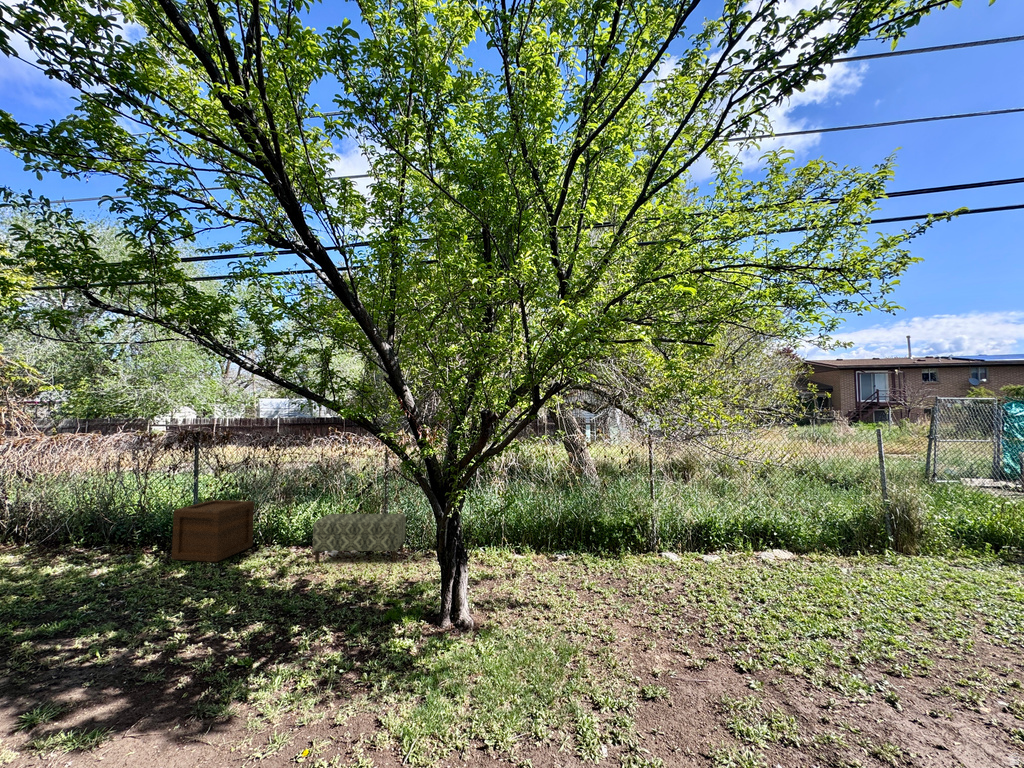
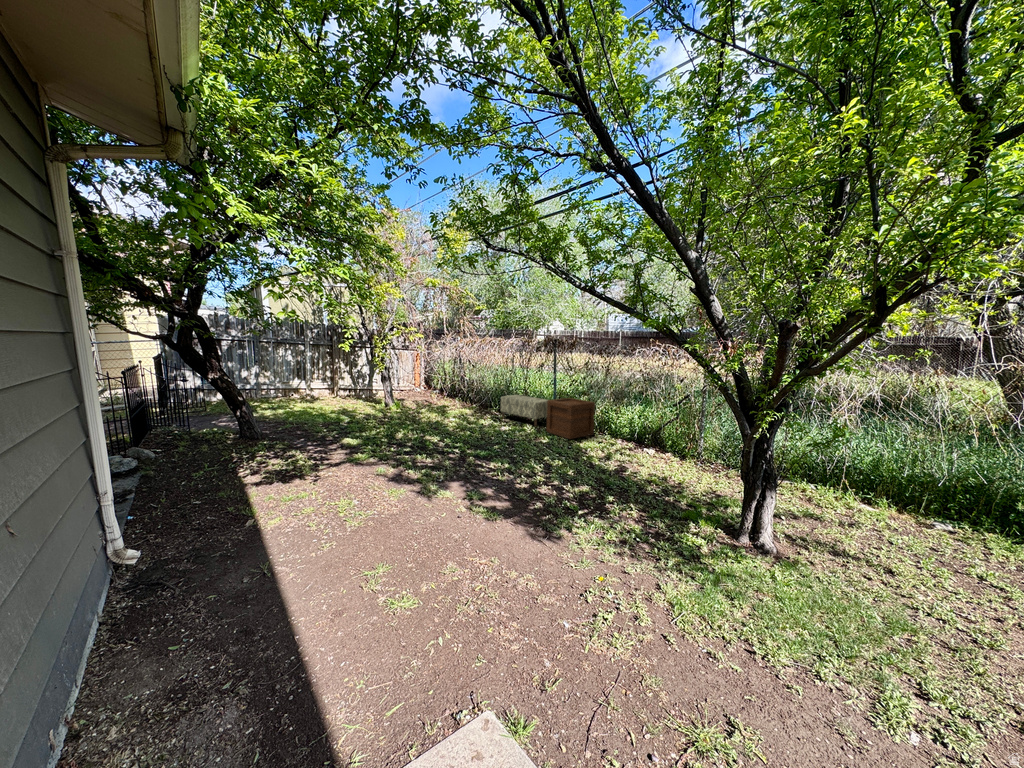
bench: present [313,514,406,563] -> present [501,395,548,426]

